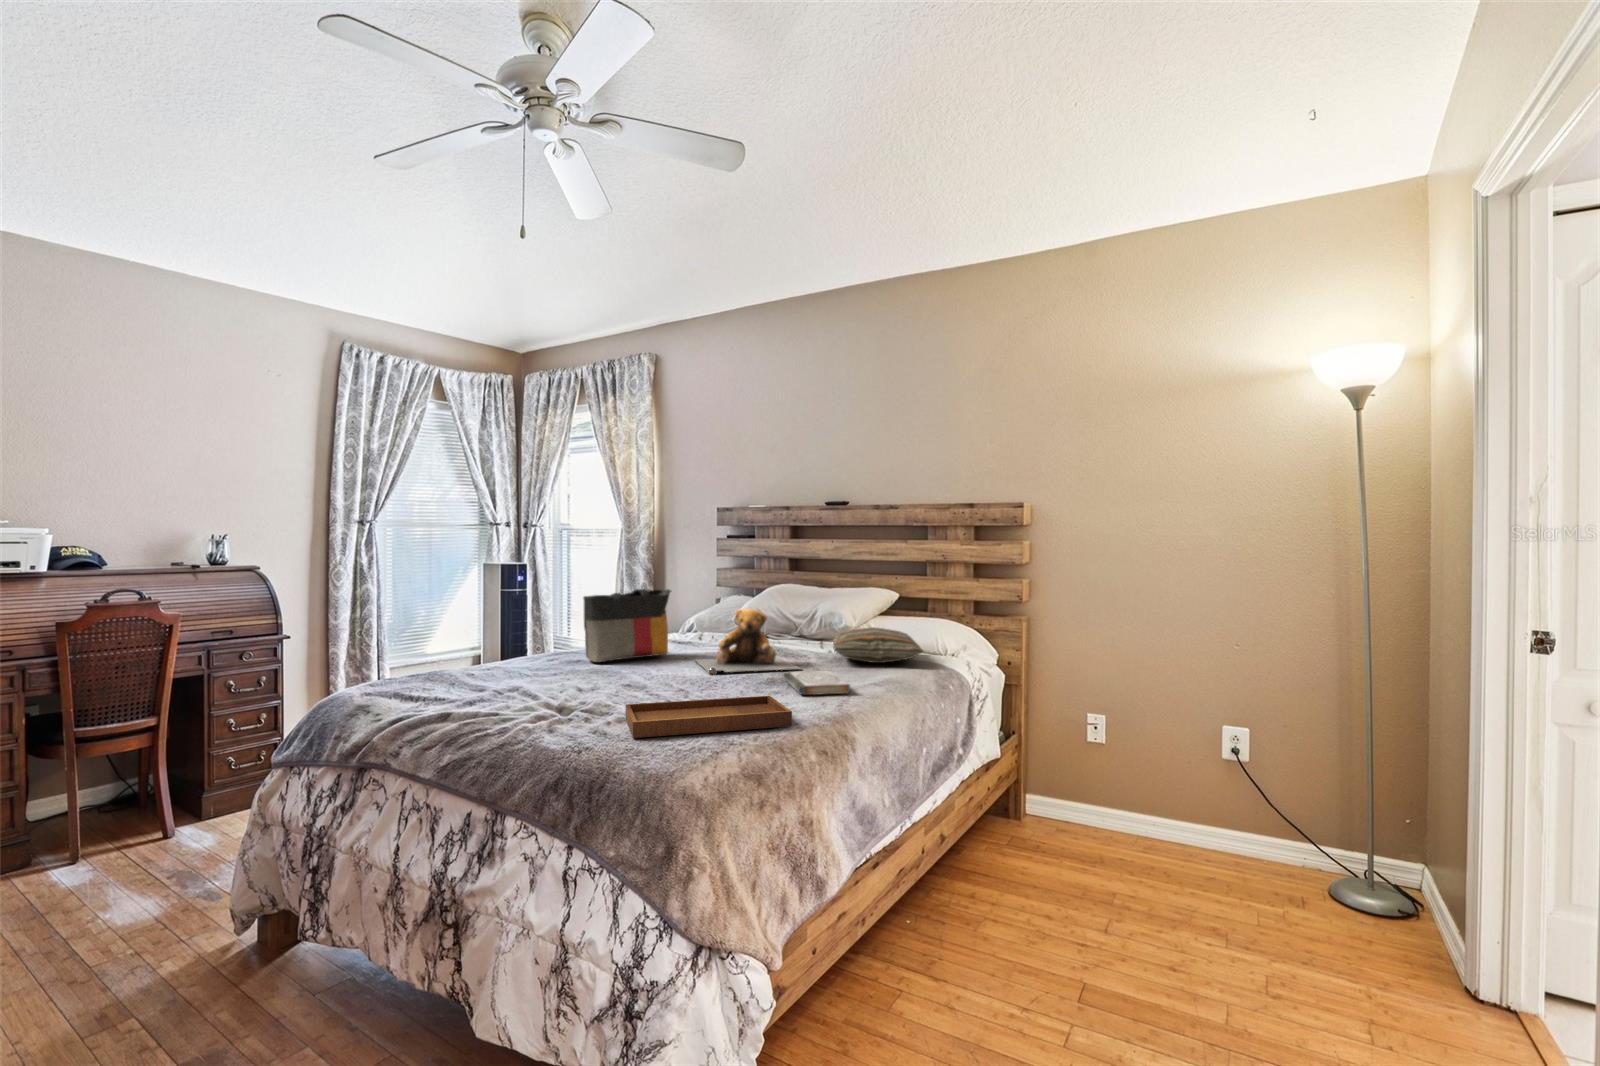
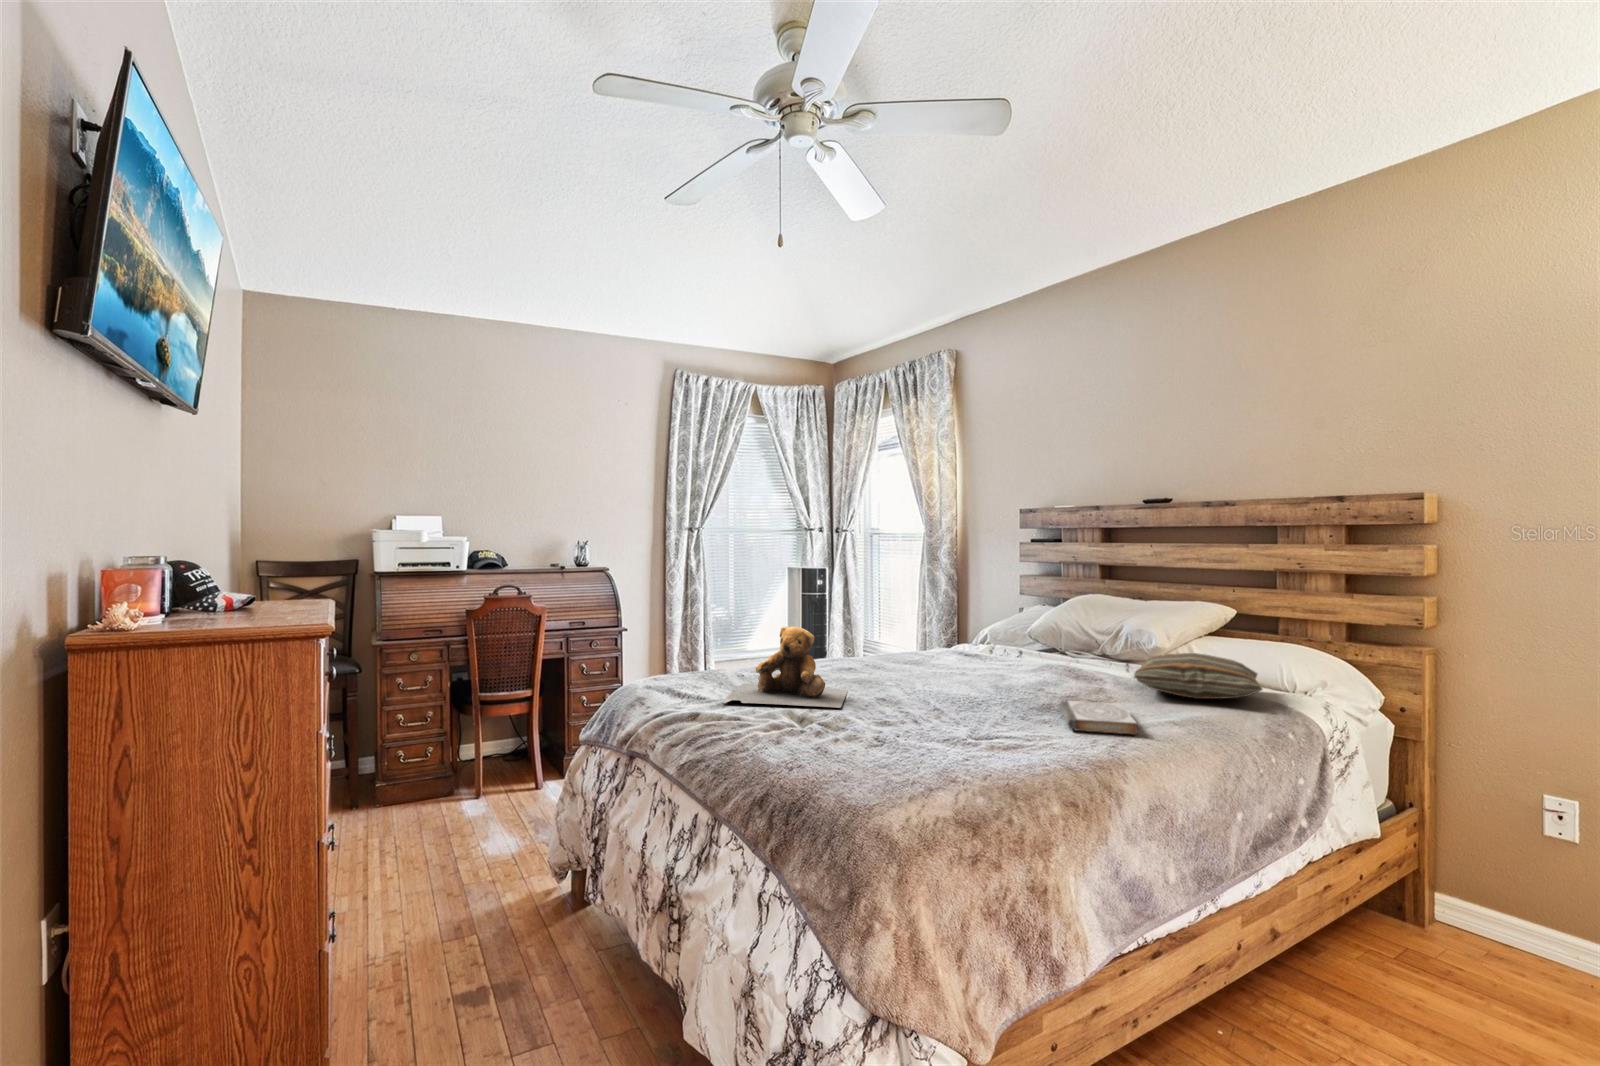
tote bag: present [583,589,671,662] -> none [850,596,944,671]
teddy bear: present [696,609,800,672] -> present [722,626,848,708]
tray: present [625,667,792,738] -> none [848,688,1038,768]

